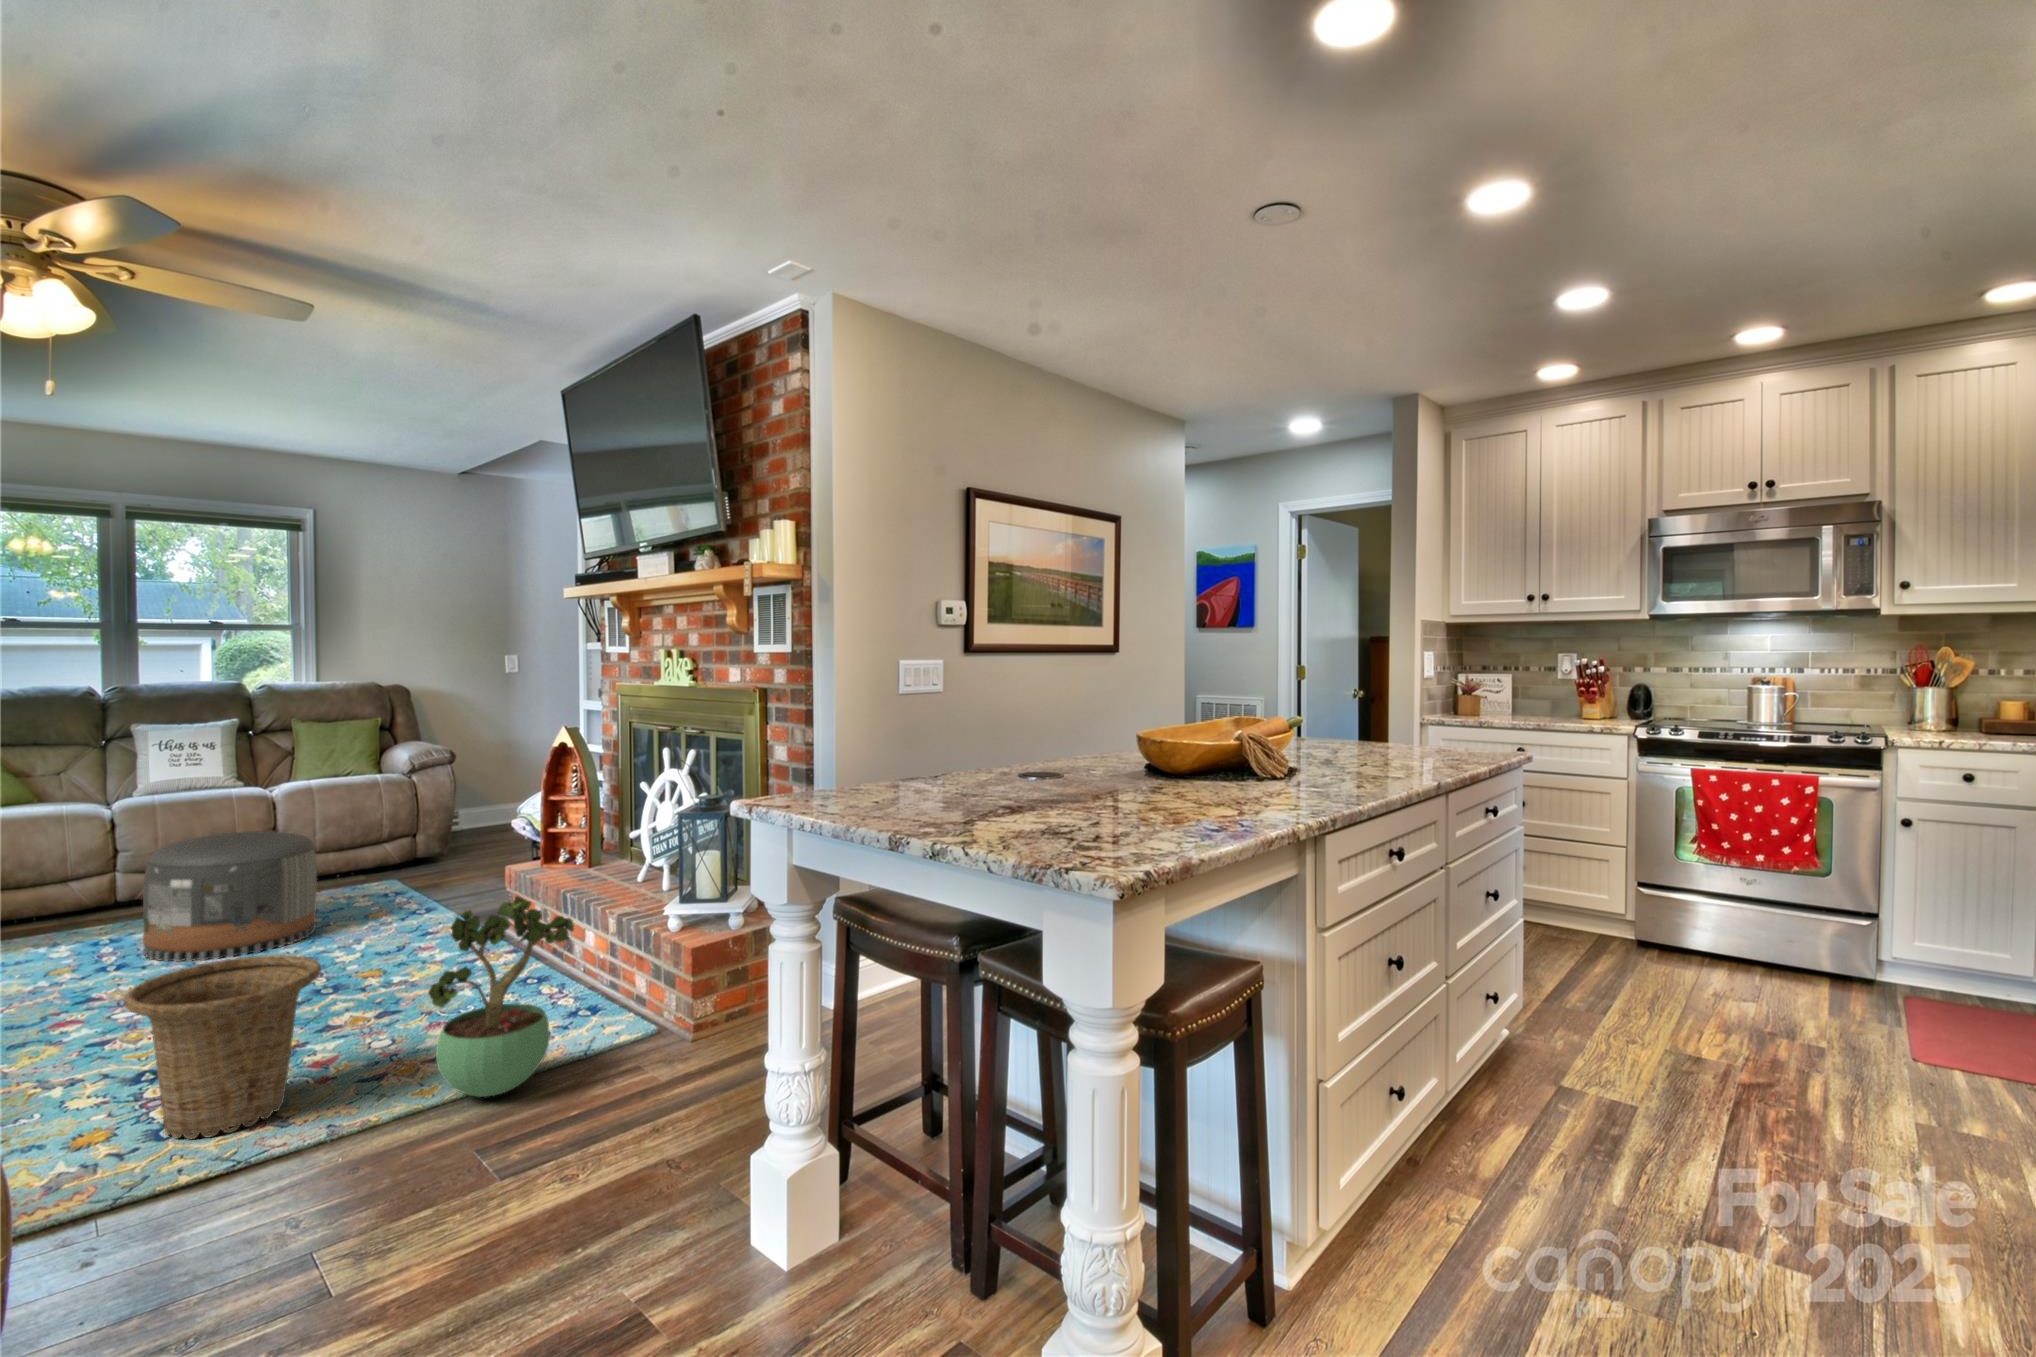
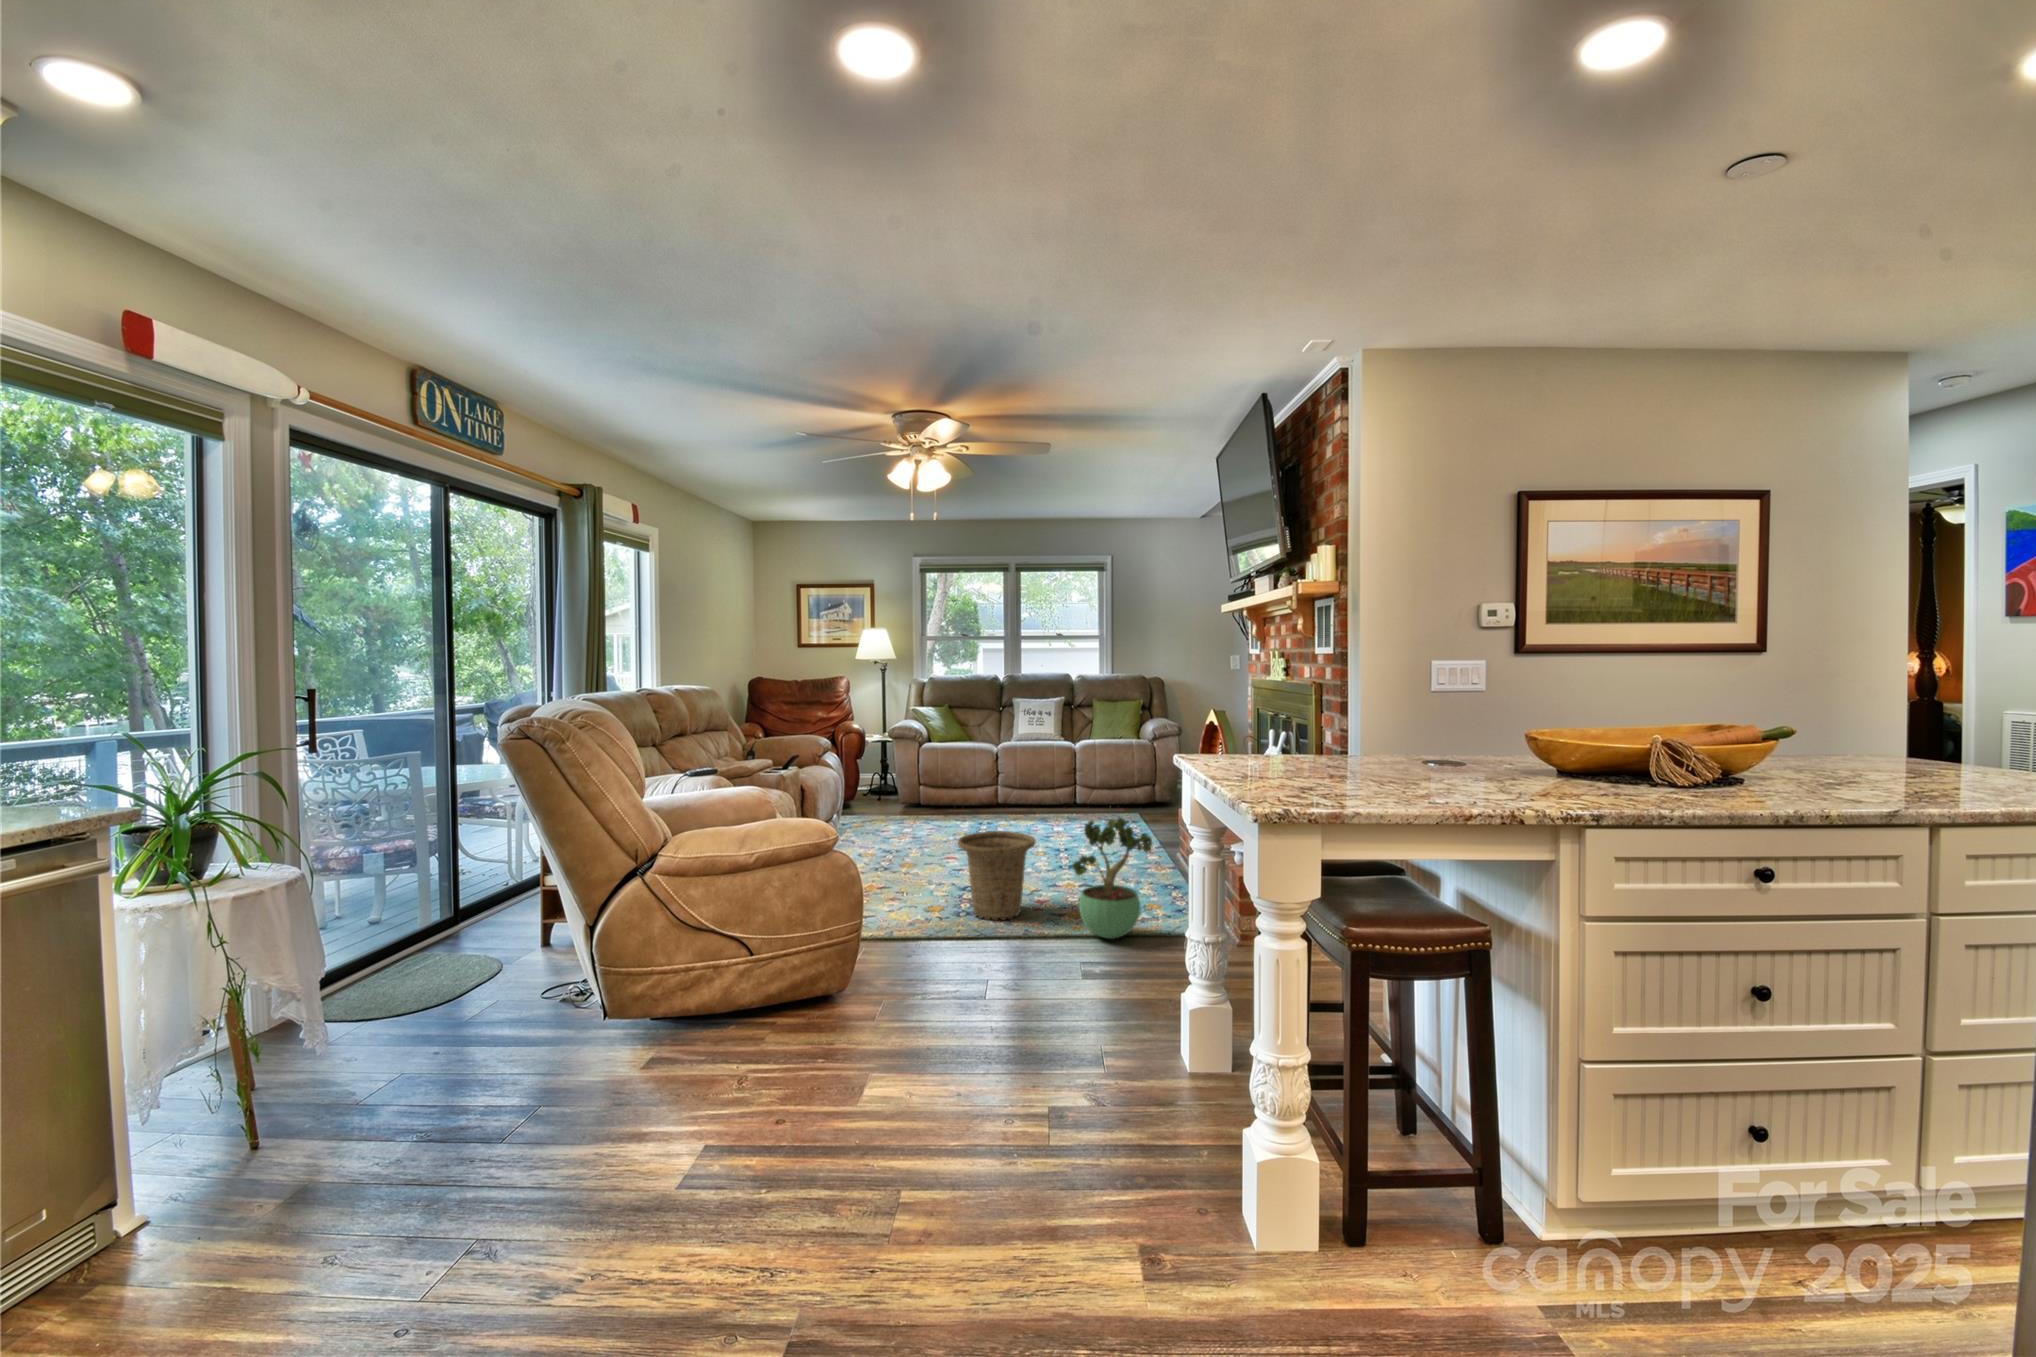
pouf: present [143,831,317,962] -> none [1004,769,1081,841]

